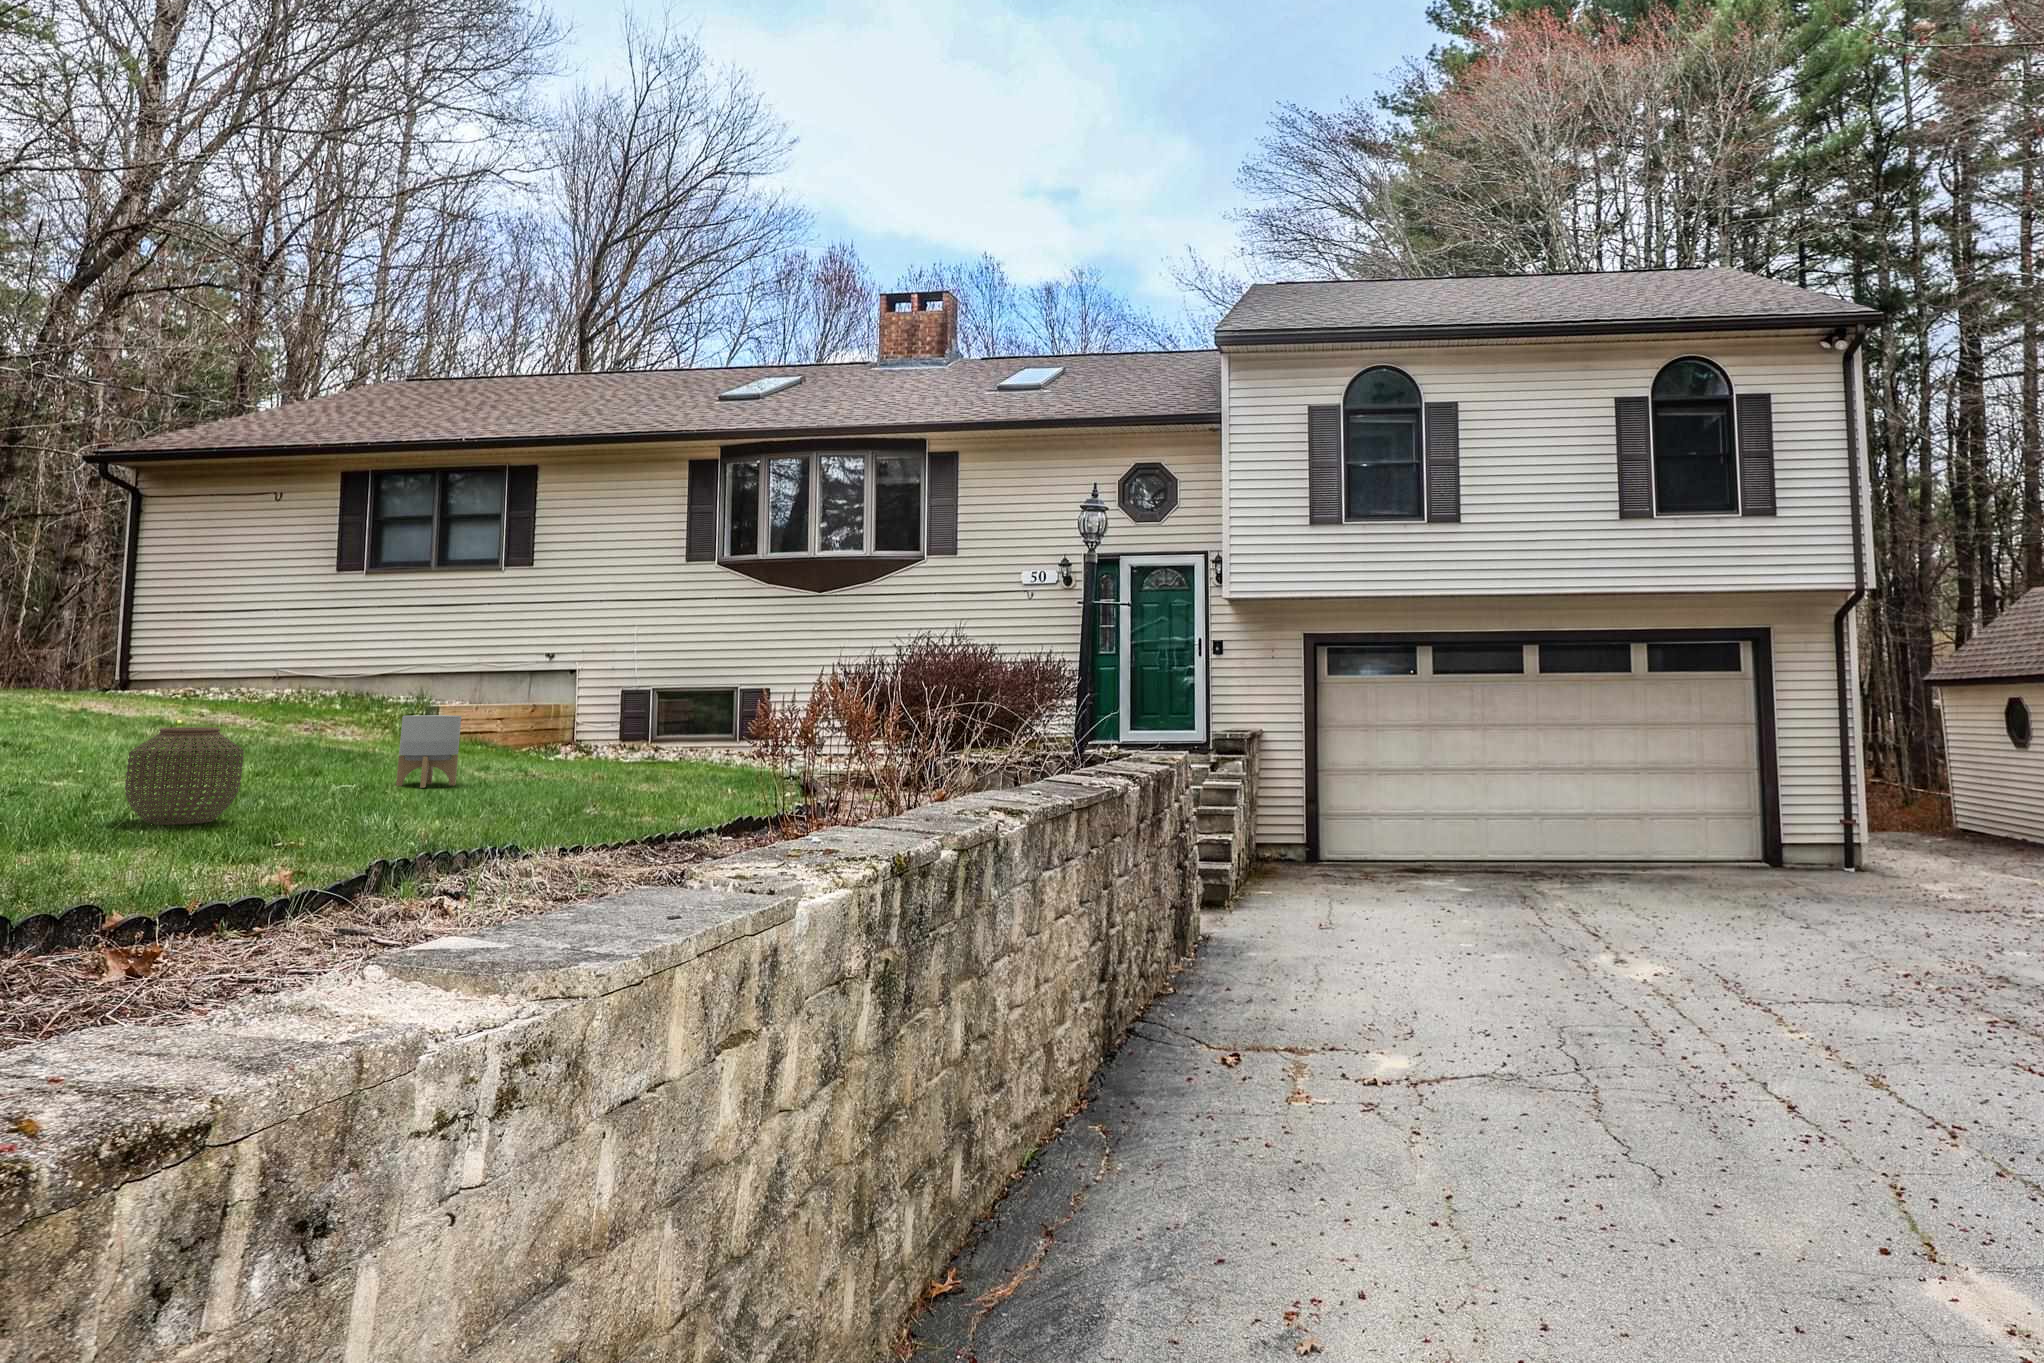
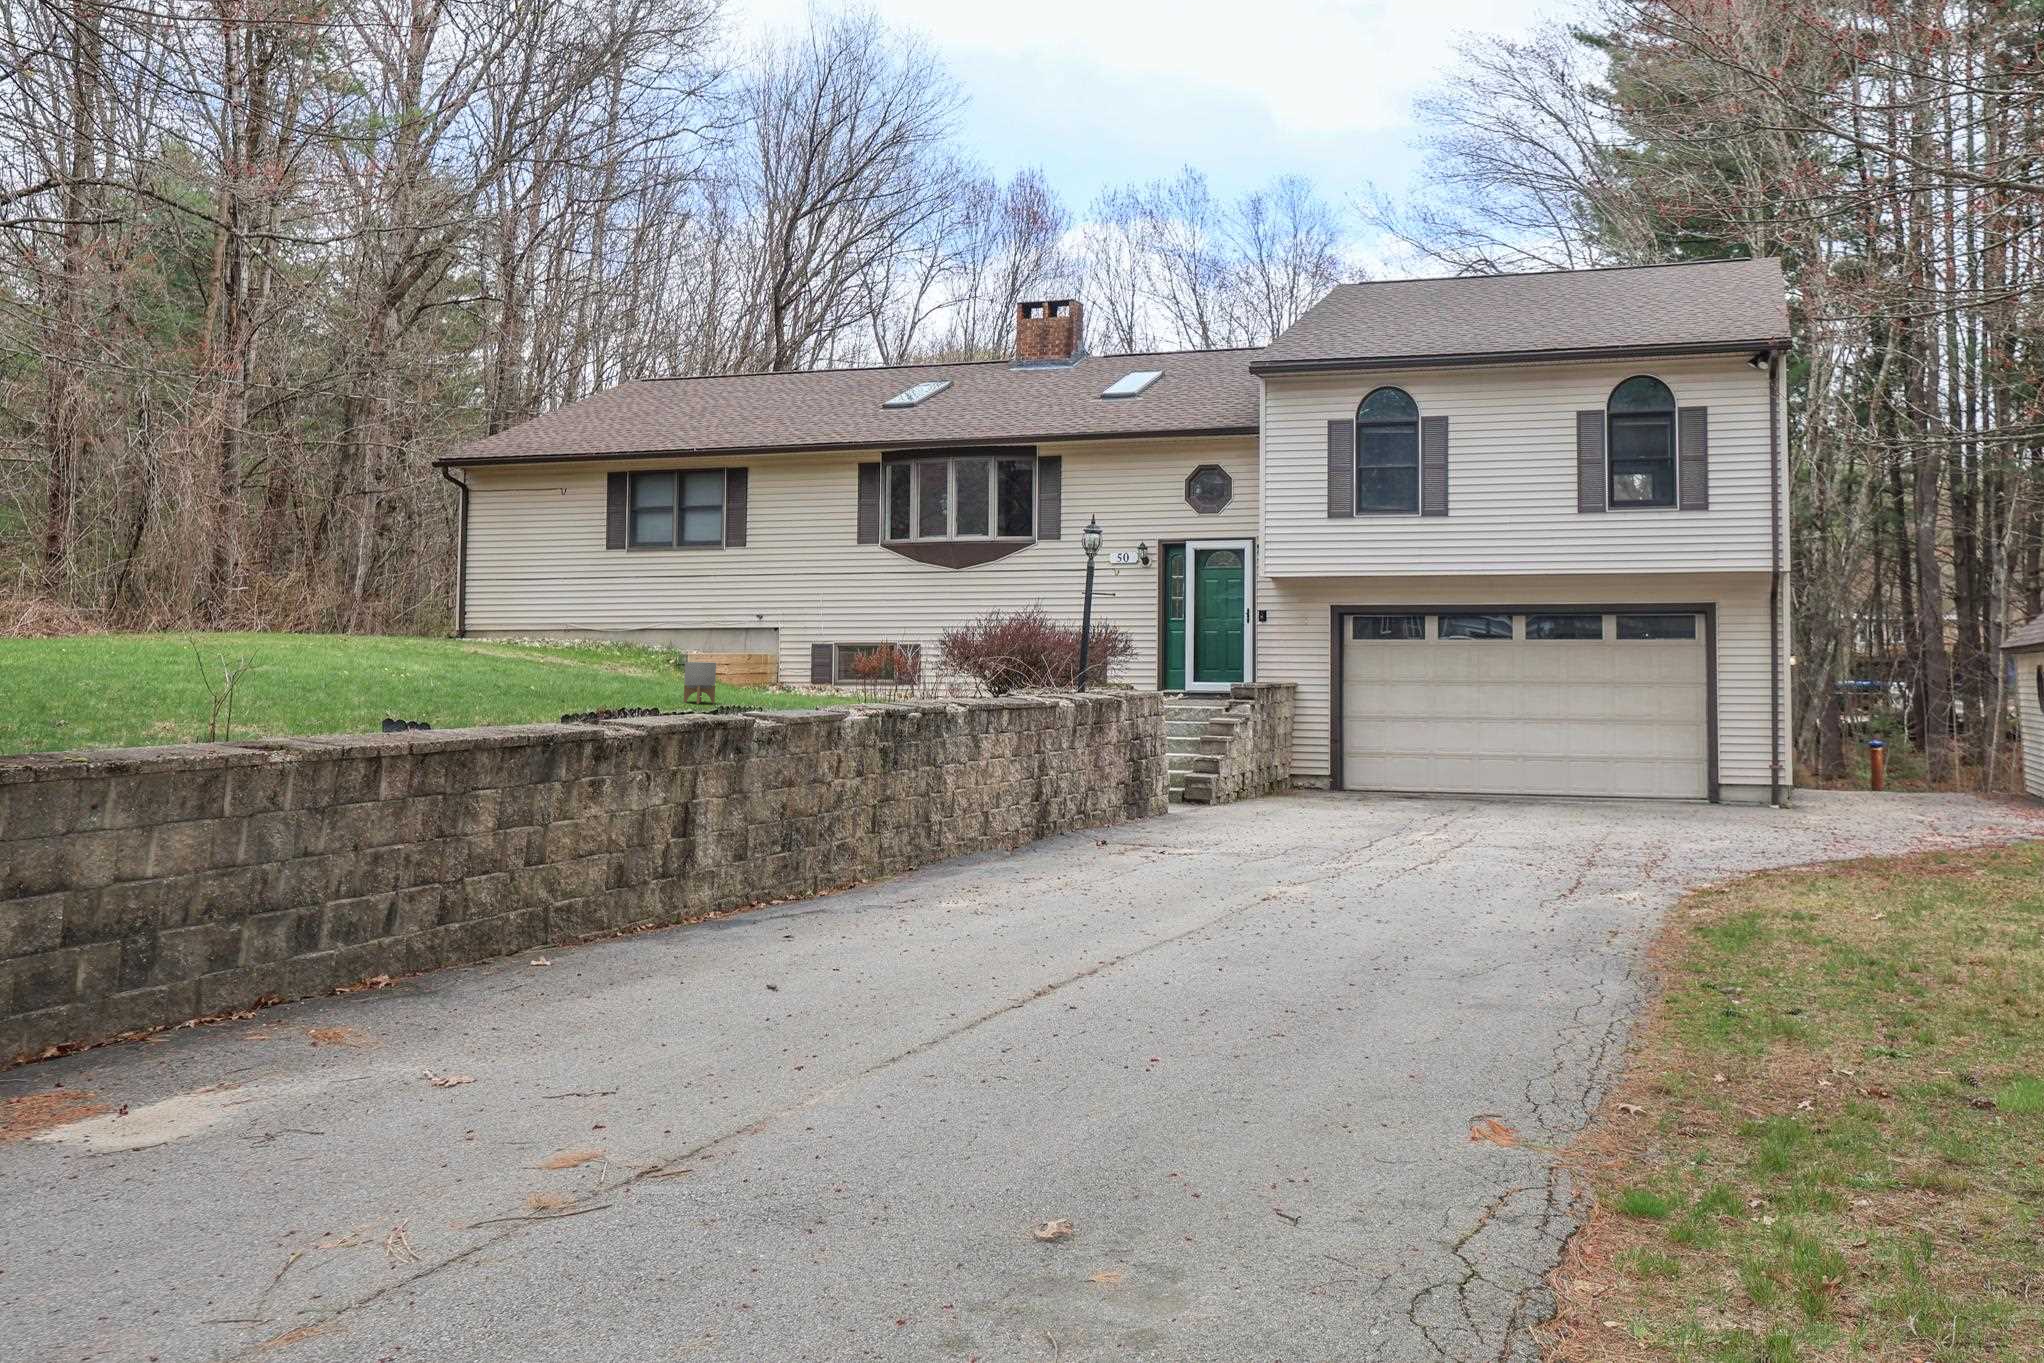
woven basket: present [125,727,244,825] -> none [574,667,623,714]

